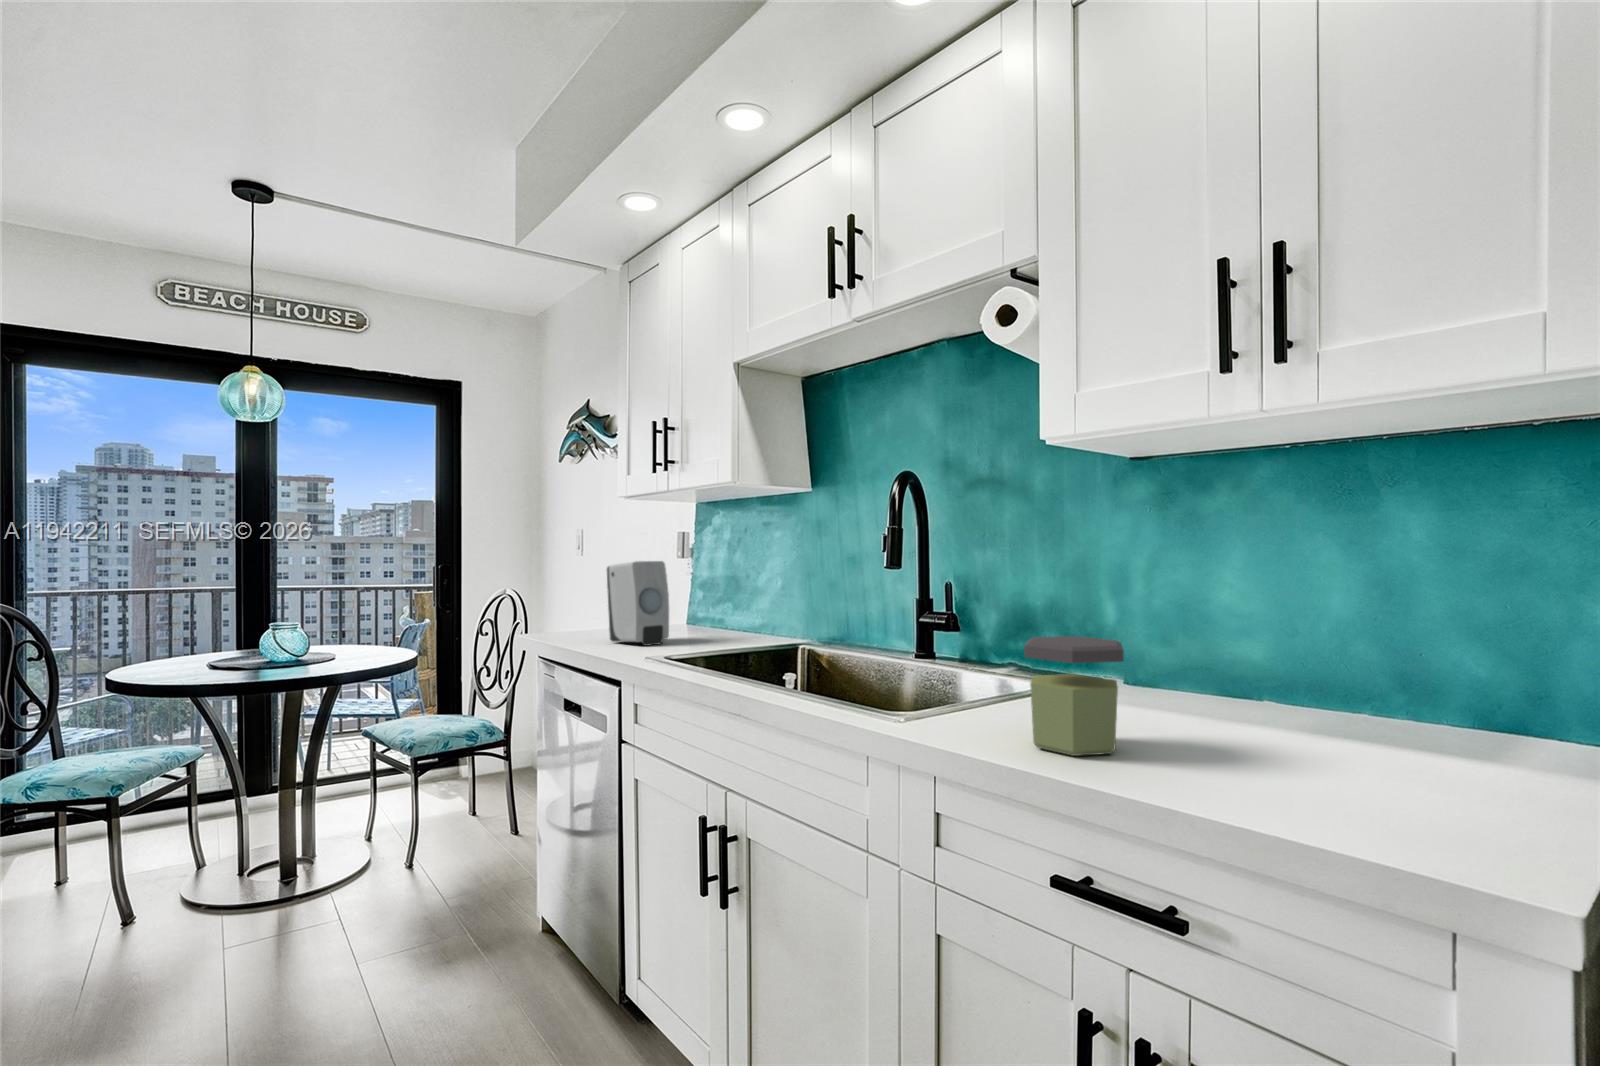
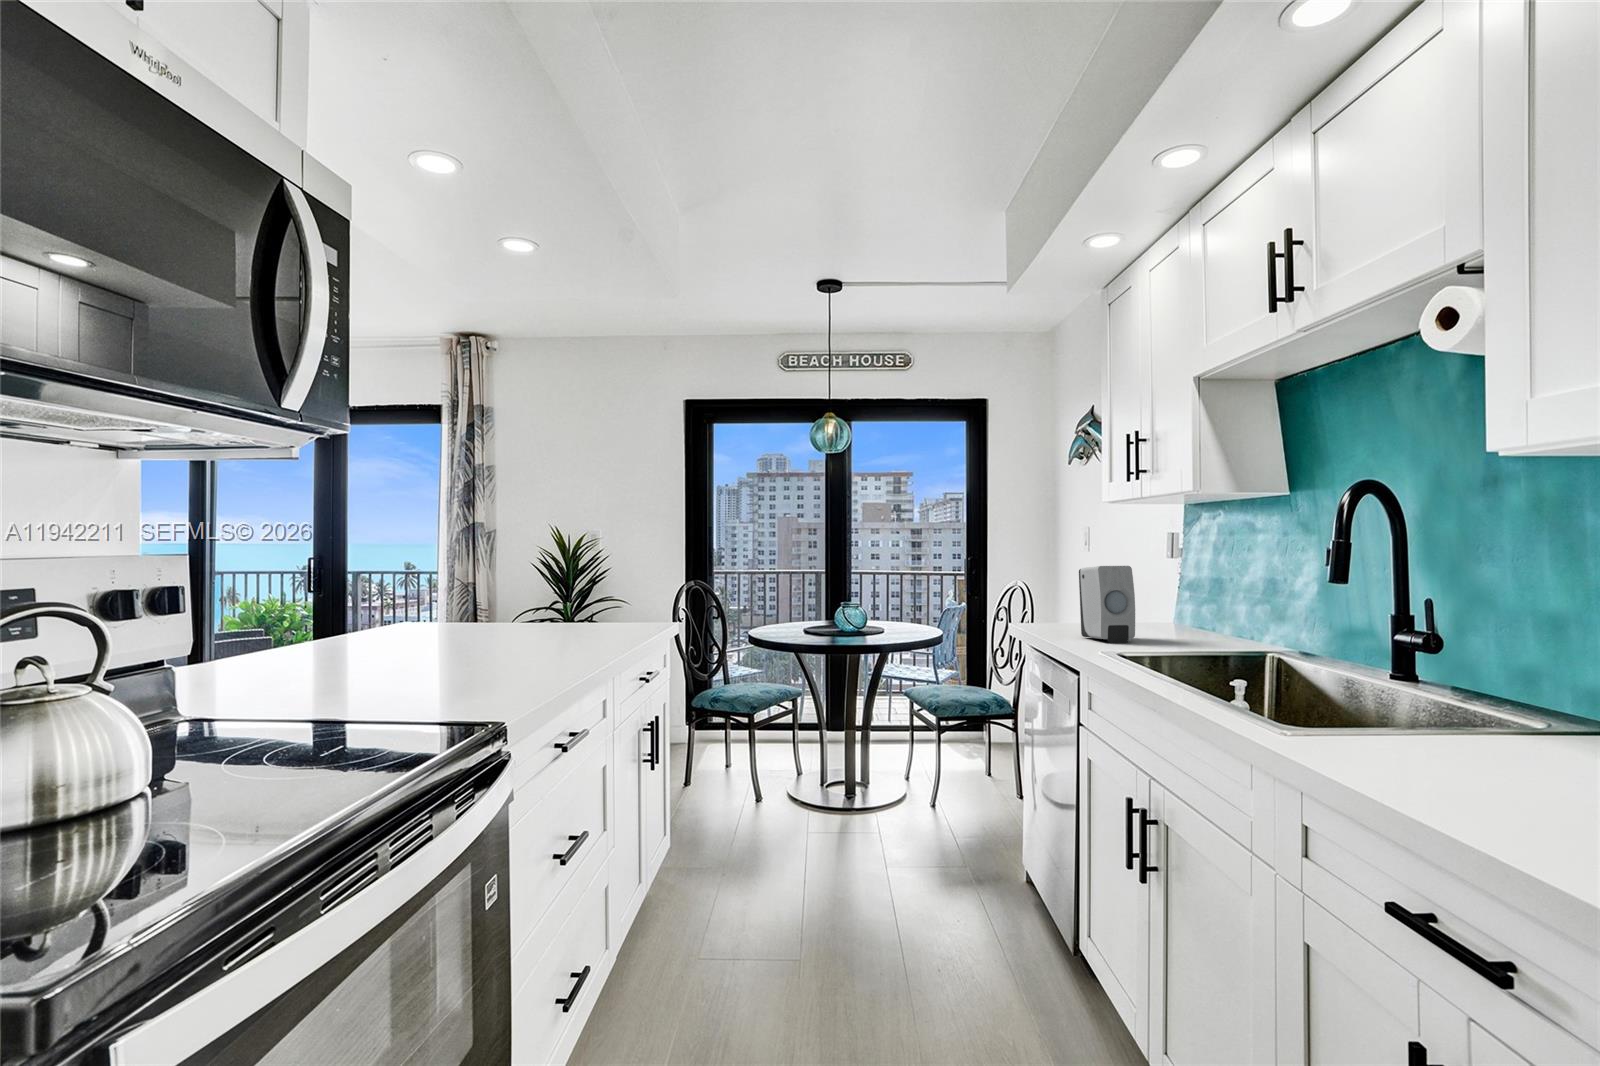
jar: present [1024,636,1124,756] -> none [1381,665,1514,790]

